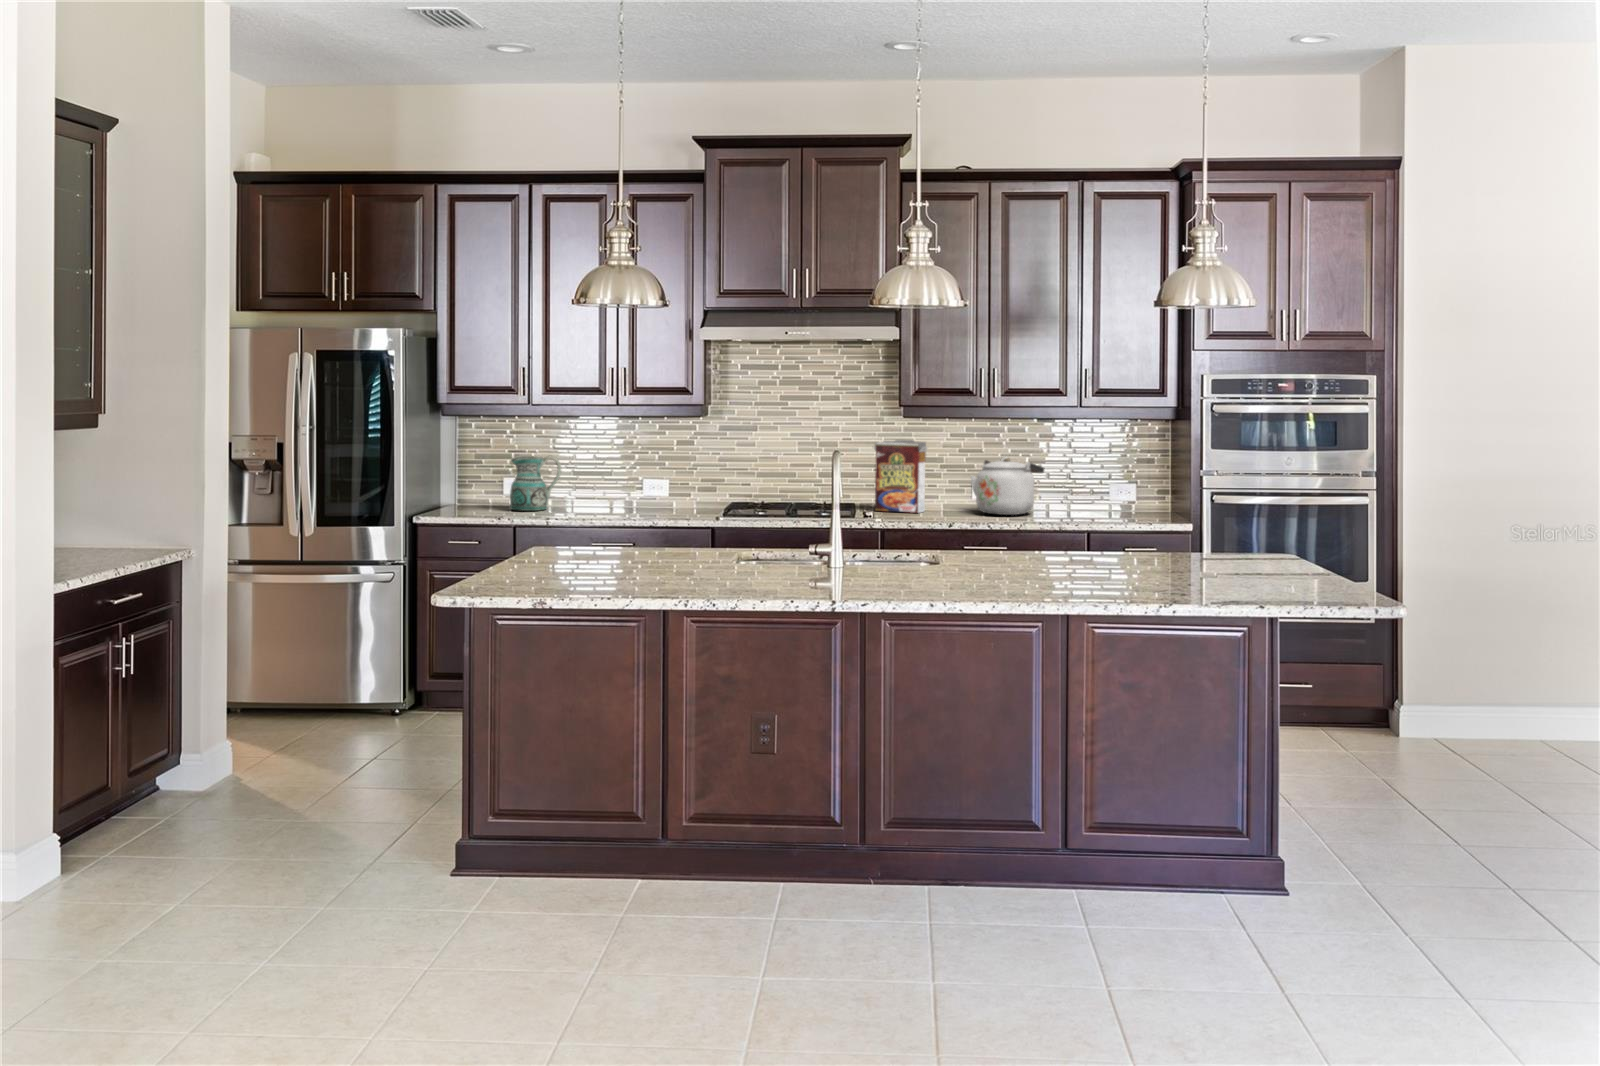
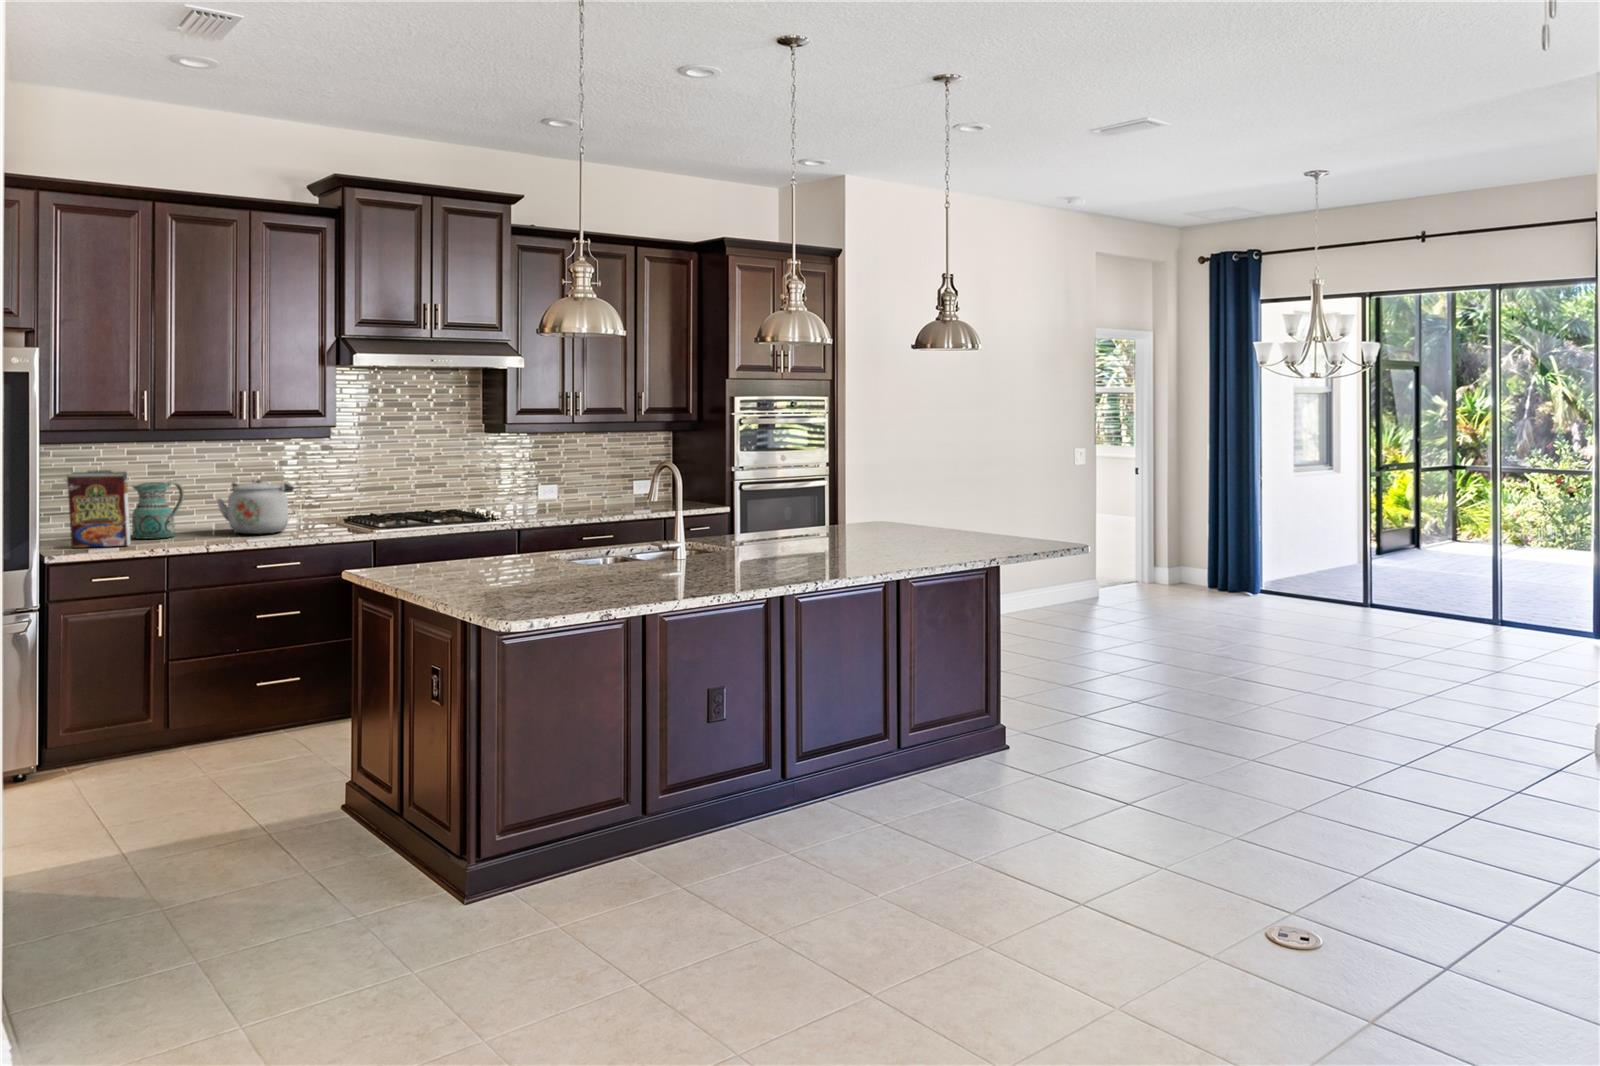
cereal box: present [874,440,927,513] -> present [64,470,130,548]
kettle: present [971,457,1045,515] -> present [217,479,294,534]

